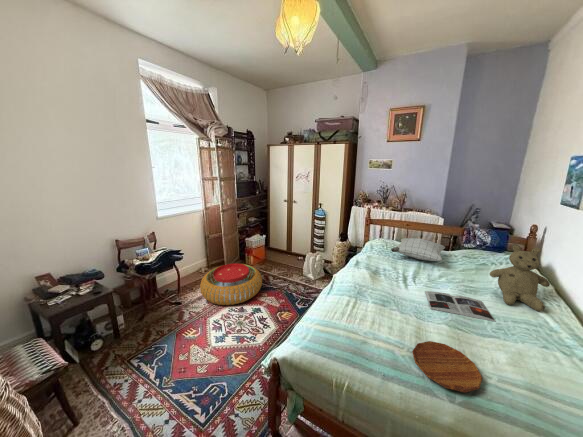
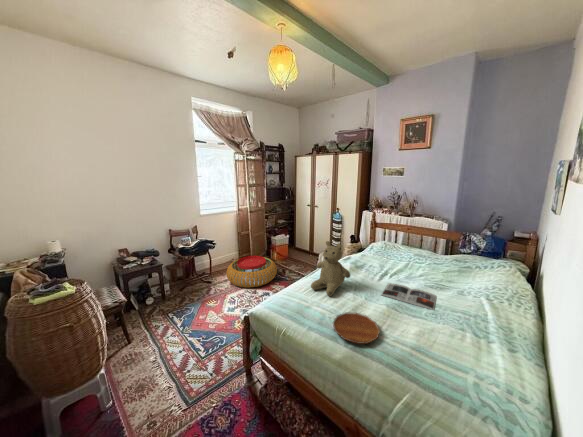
pillow: present [391,238,445,261] -> none [378,241,436,261]
teddy bear: present [490,245,550,311] -> present [311,241,350,296]

